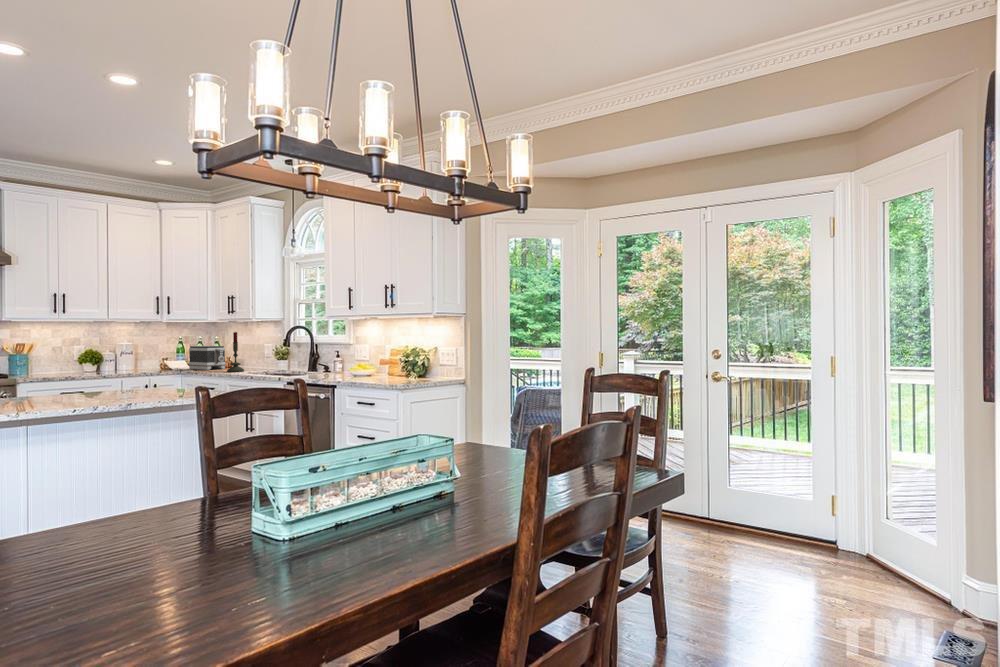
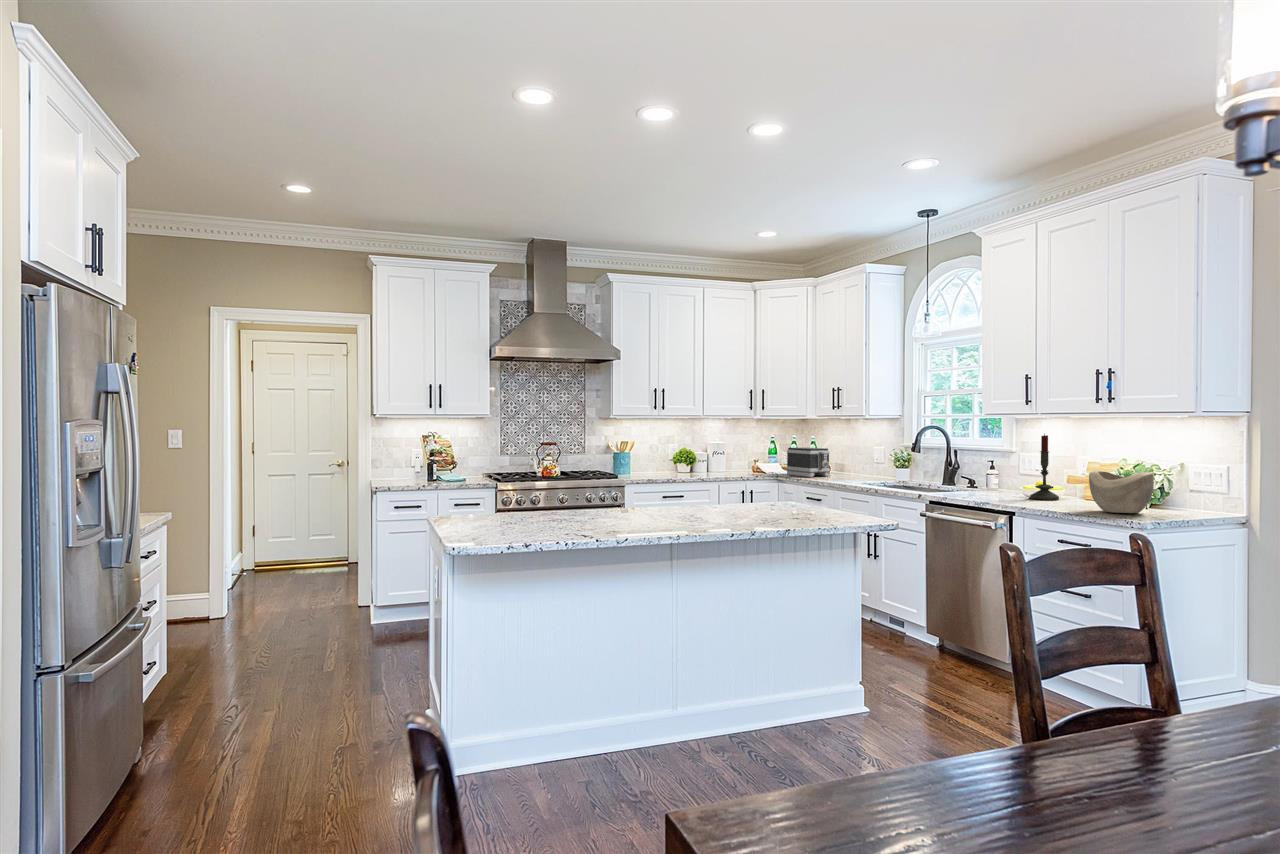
candle: present [227,332,244,372] -> present [1030,434,1059,500]
decorative bowl: none [377,353,413,380] -> present [1089,471,1154,513]

